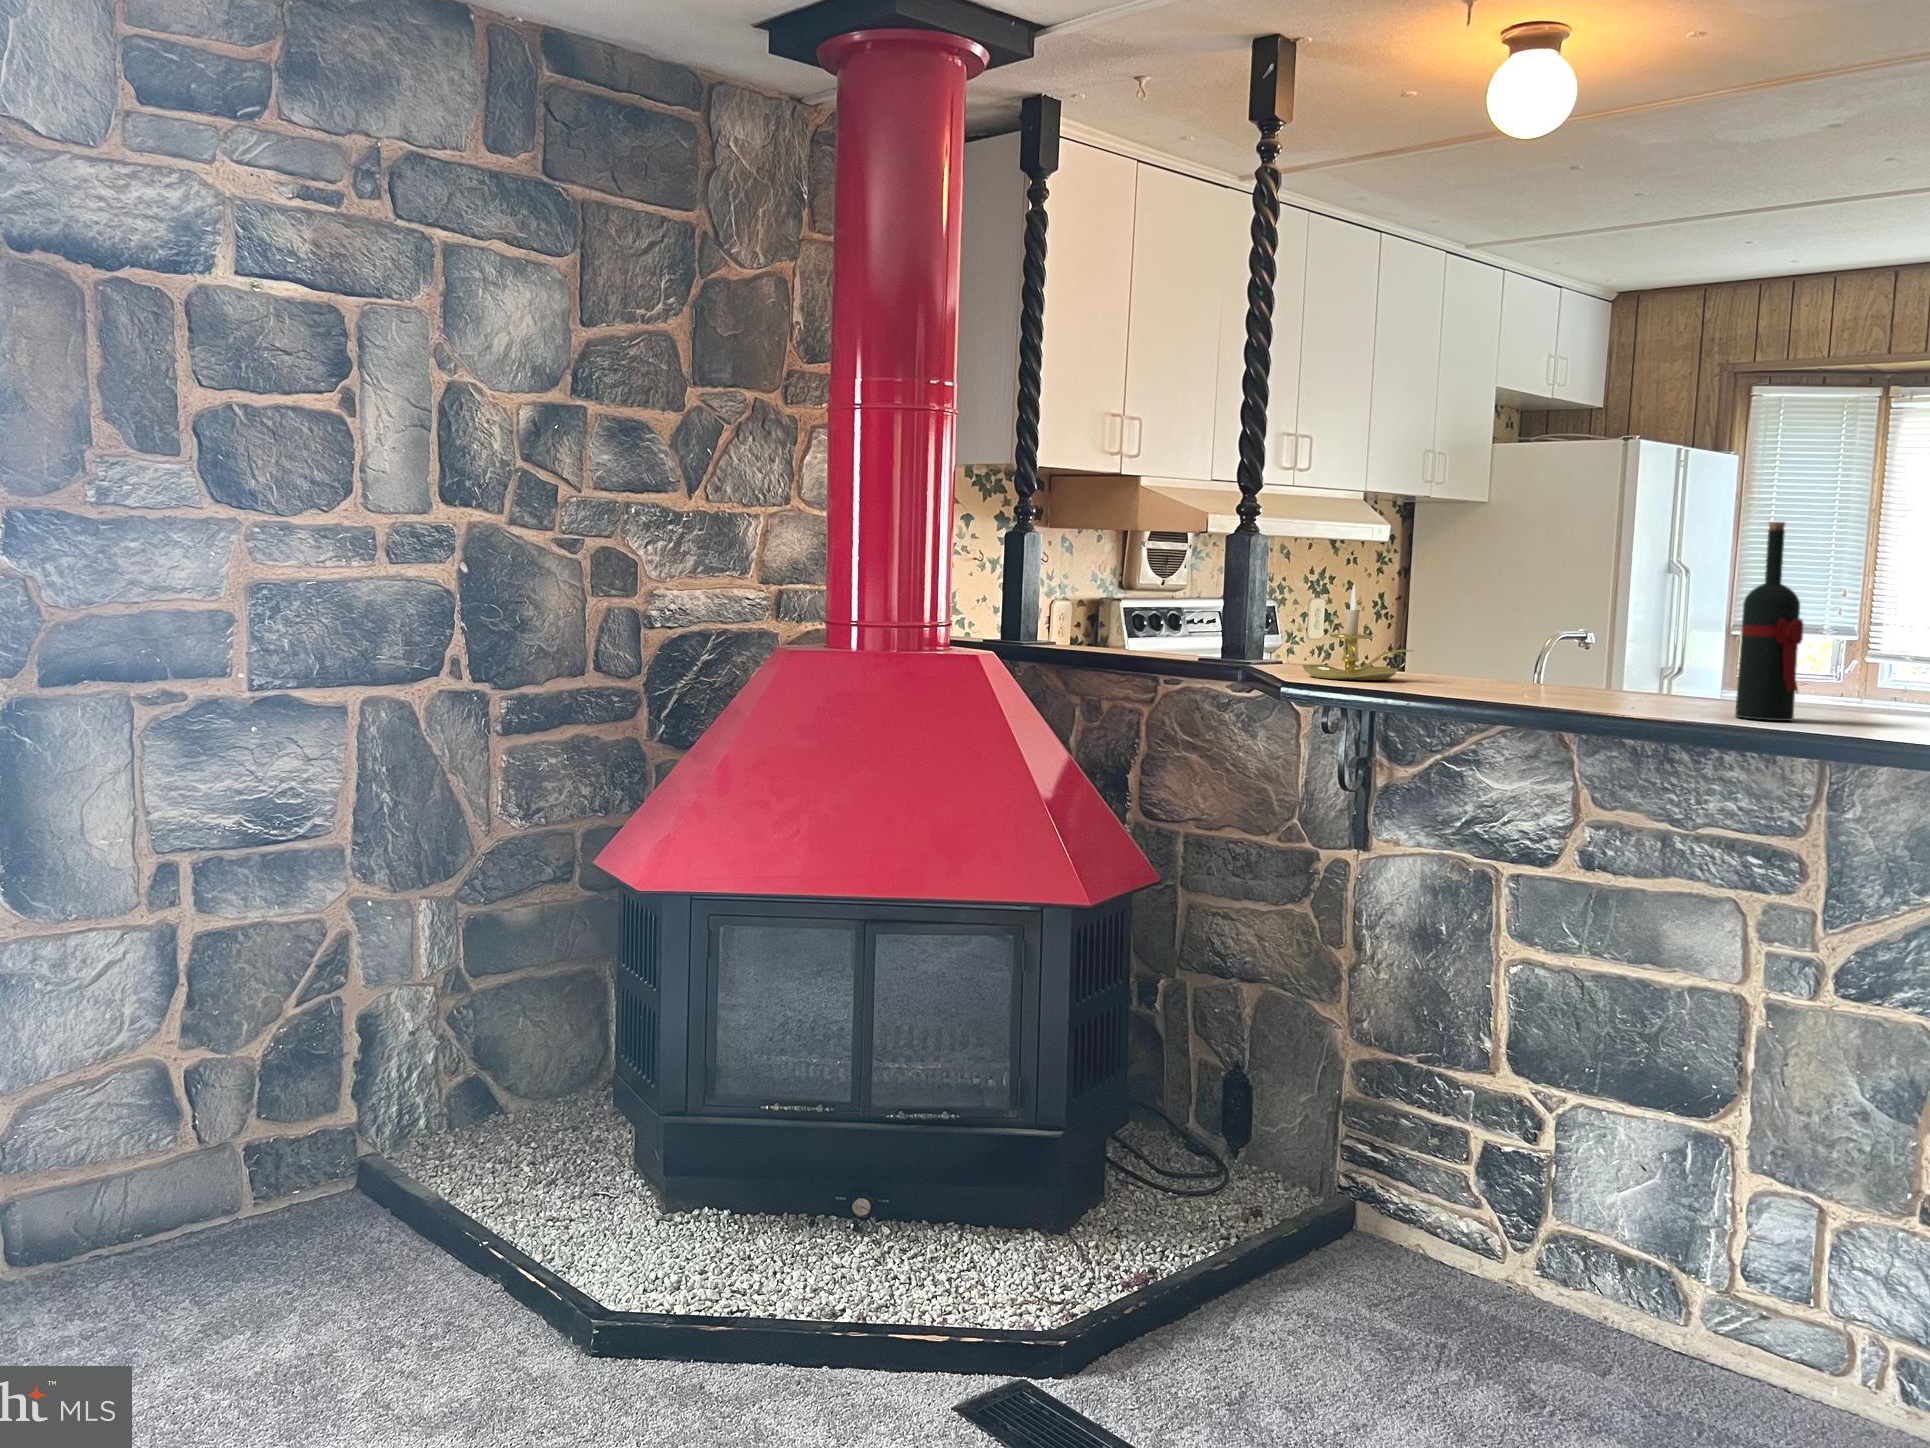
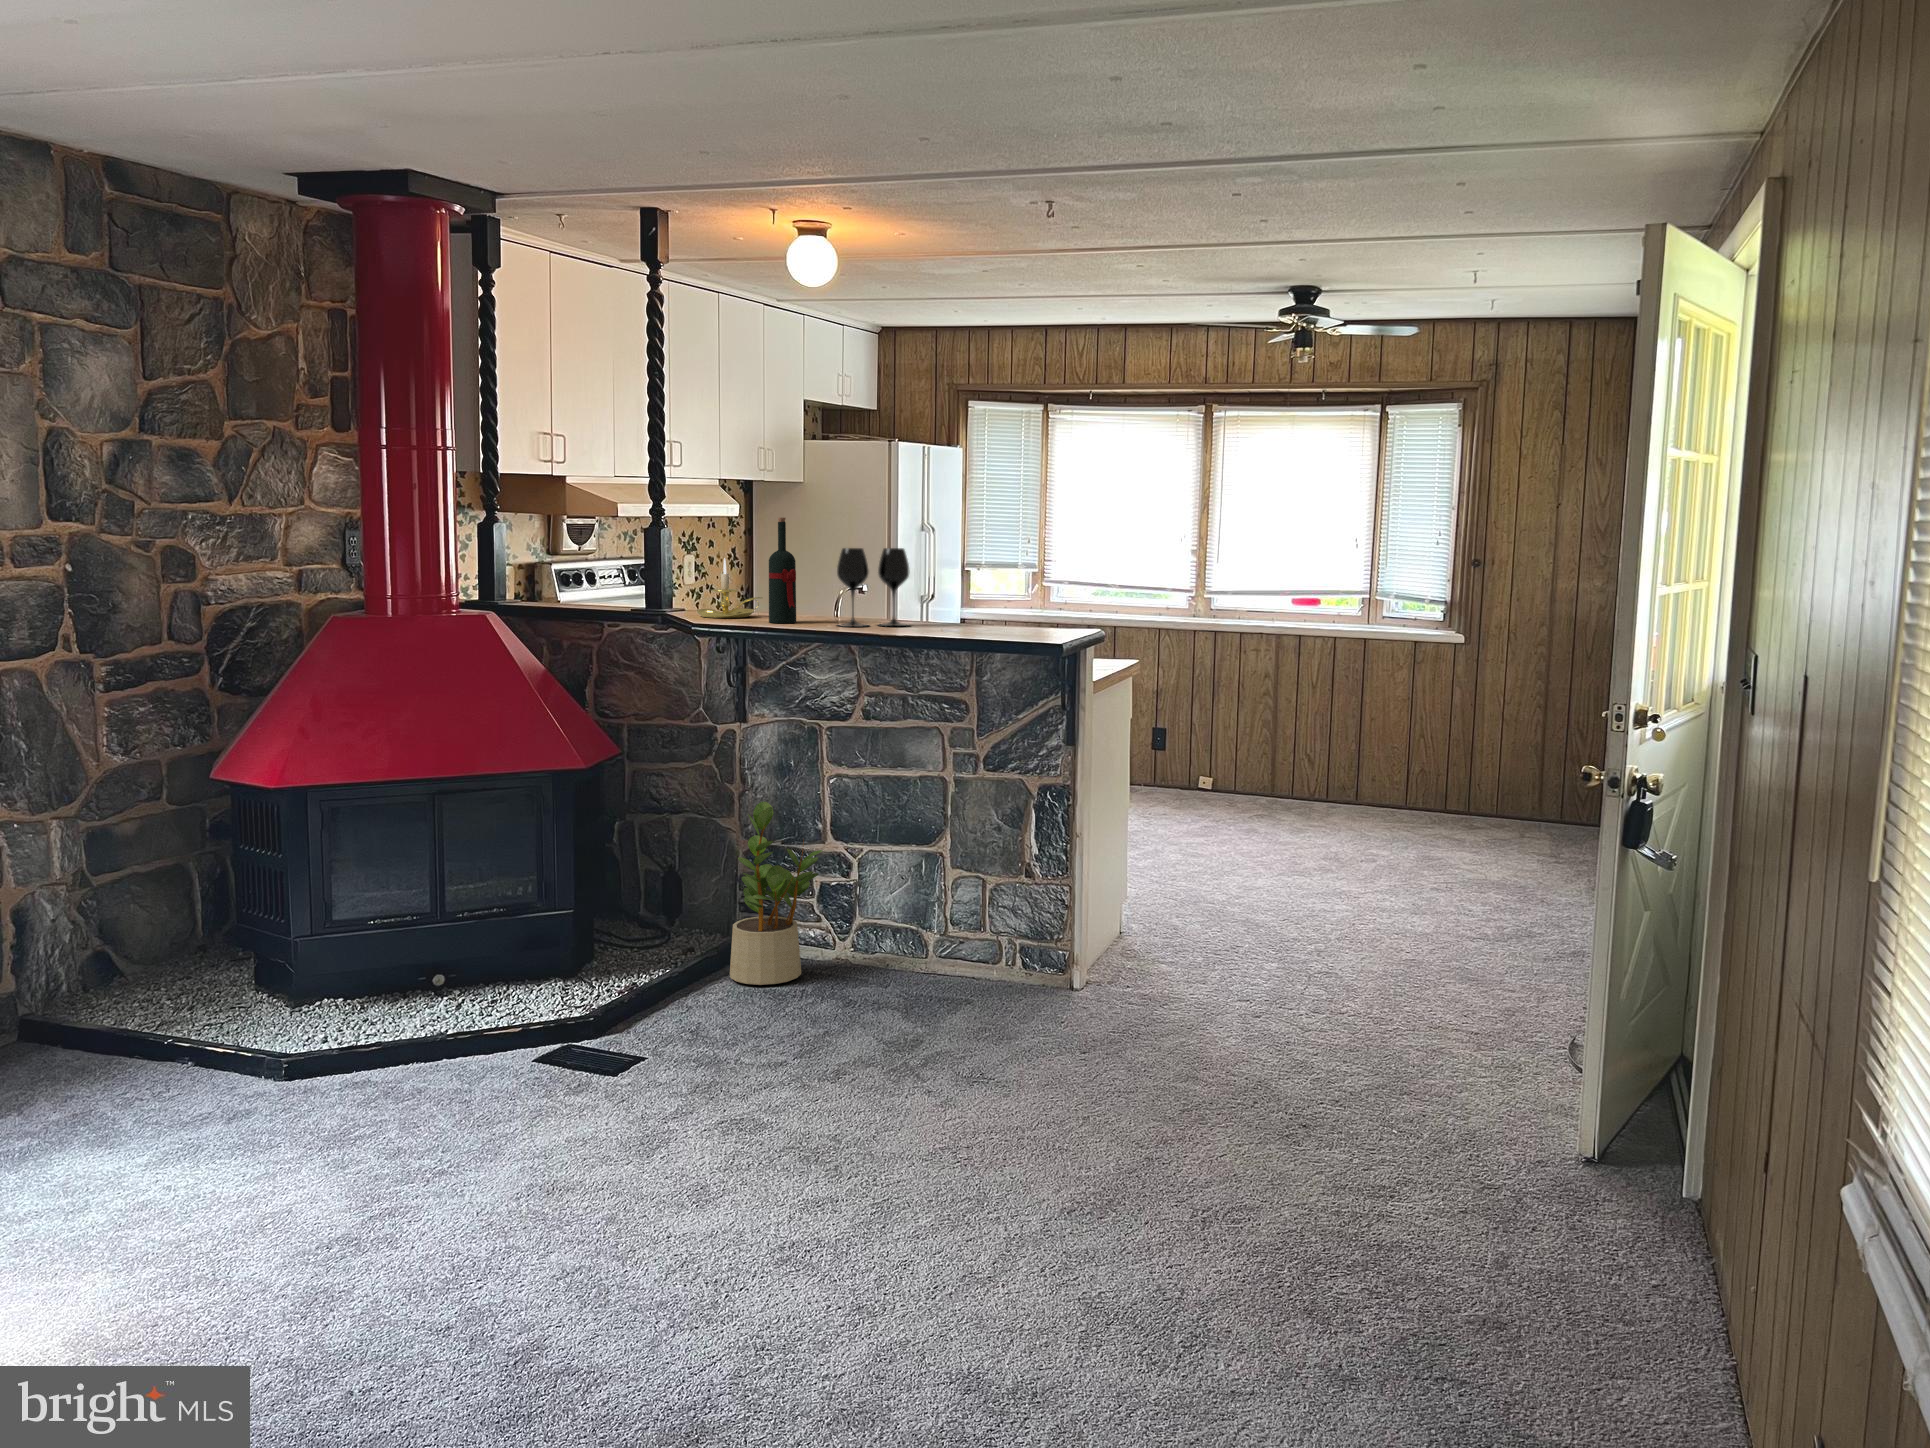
wine bottle: present [1735,522,1803,721] -> present [769,518,796,623]
wine glass: none [1541,568,1687,709] -> present [837,548,910,627]
potted plant: none [1315,995,1493,1317] -> present [730,801,823,985]

